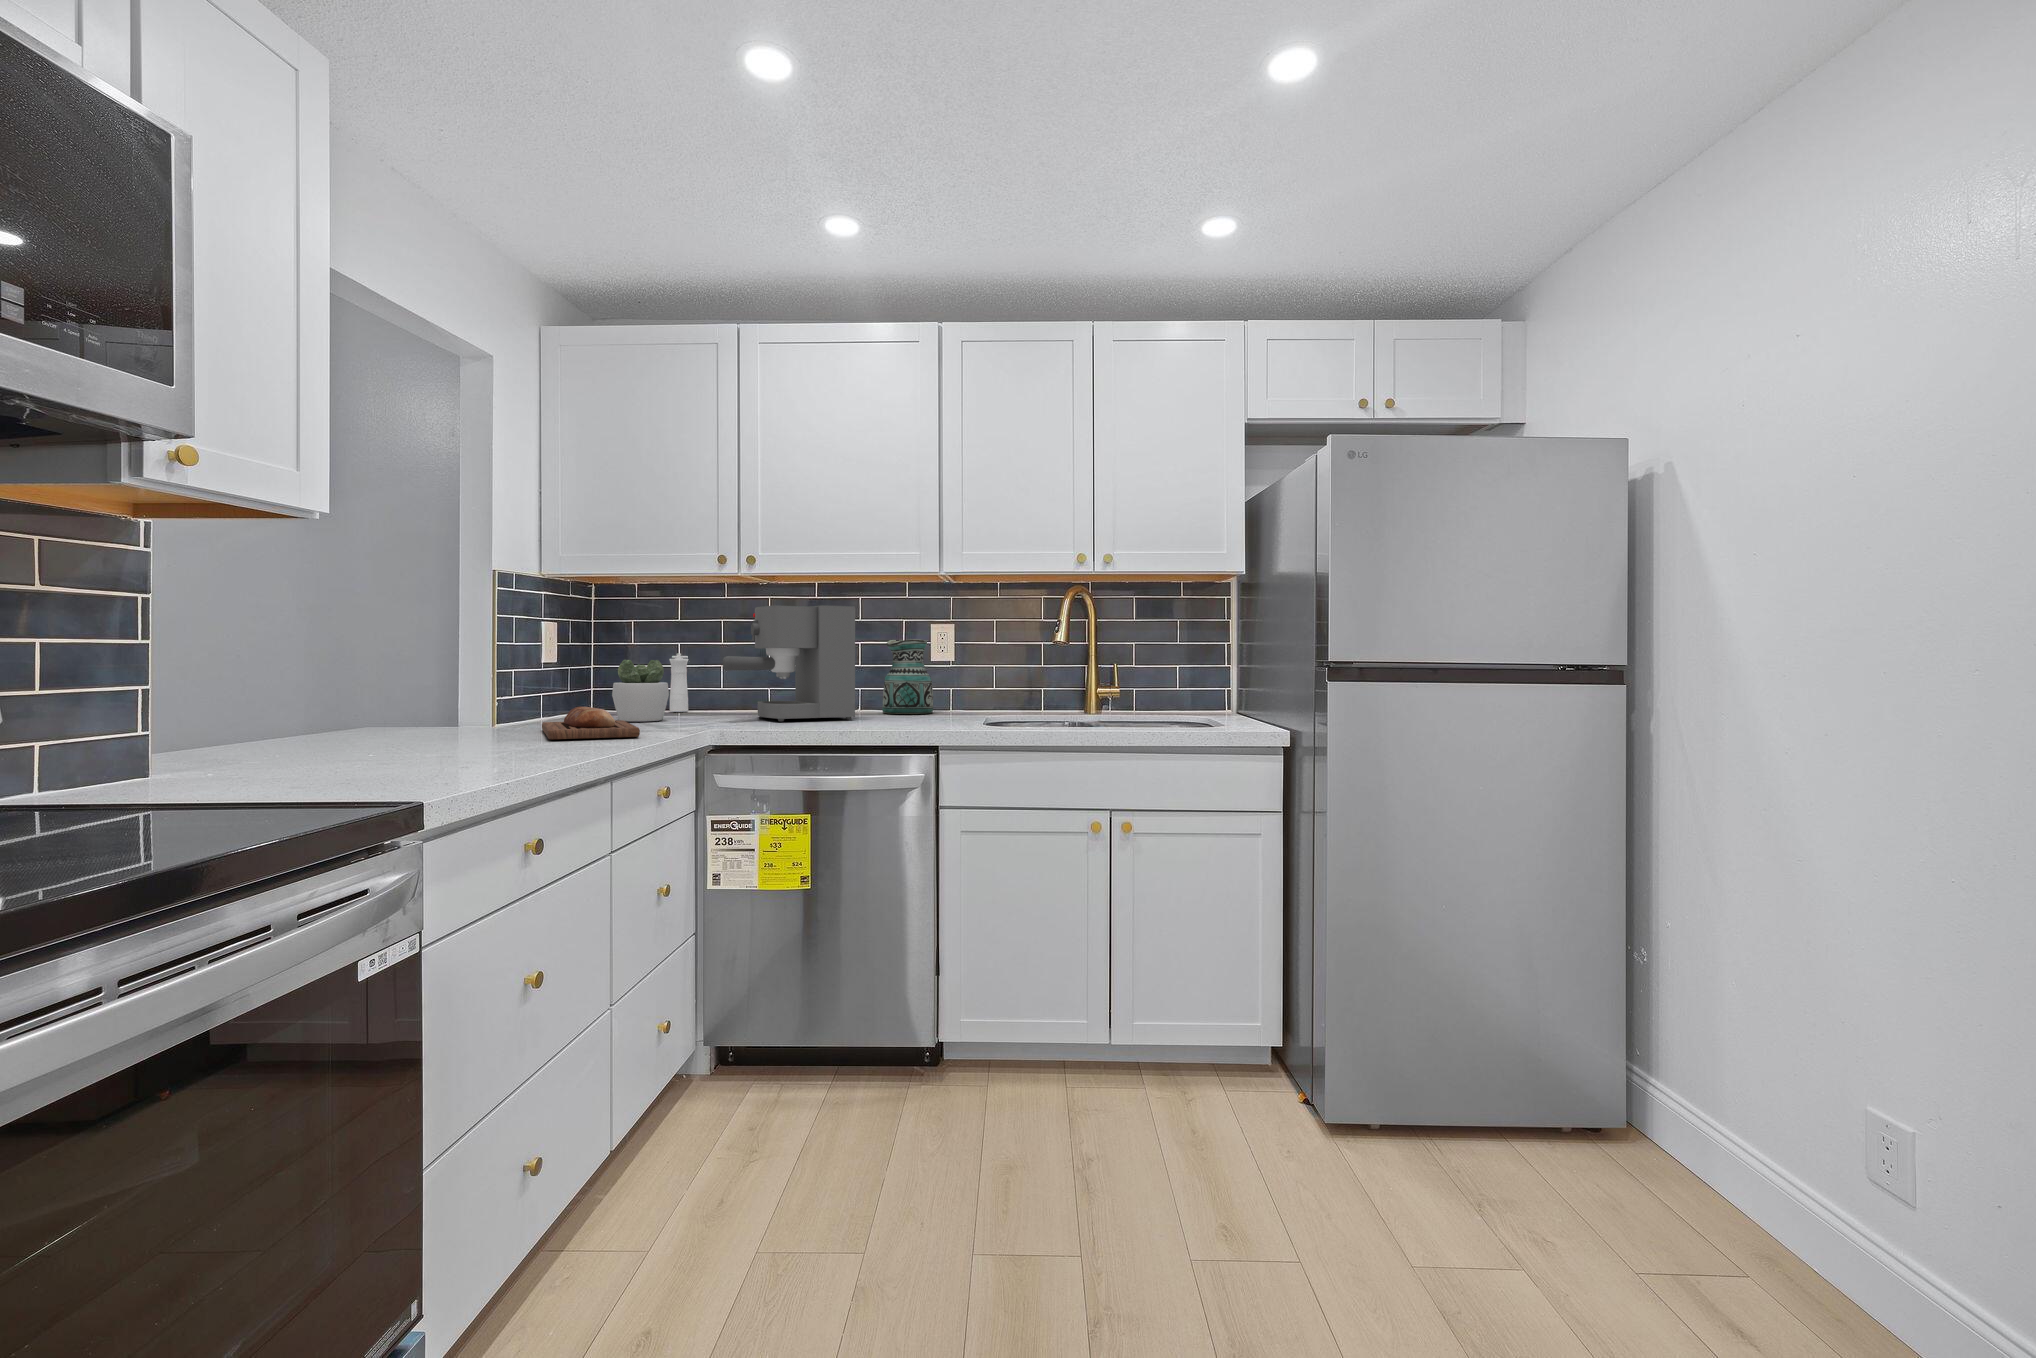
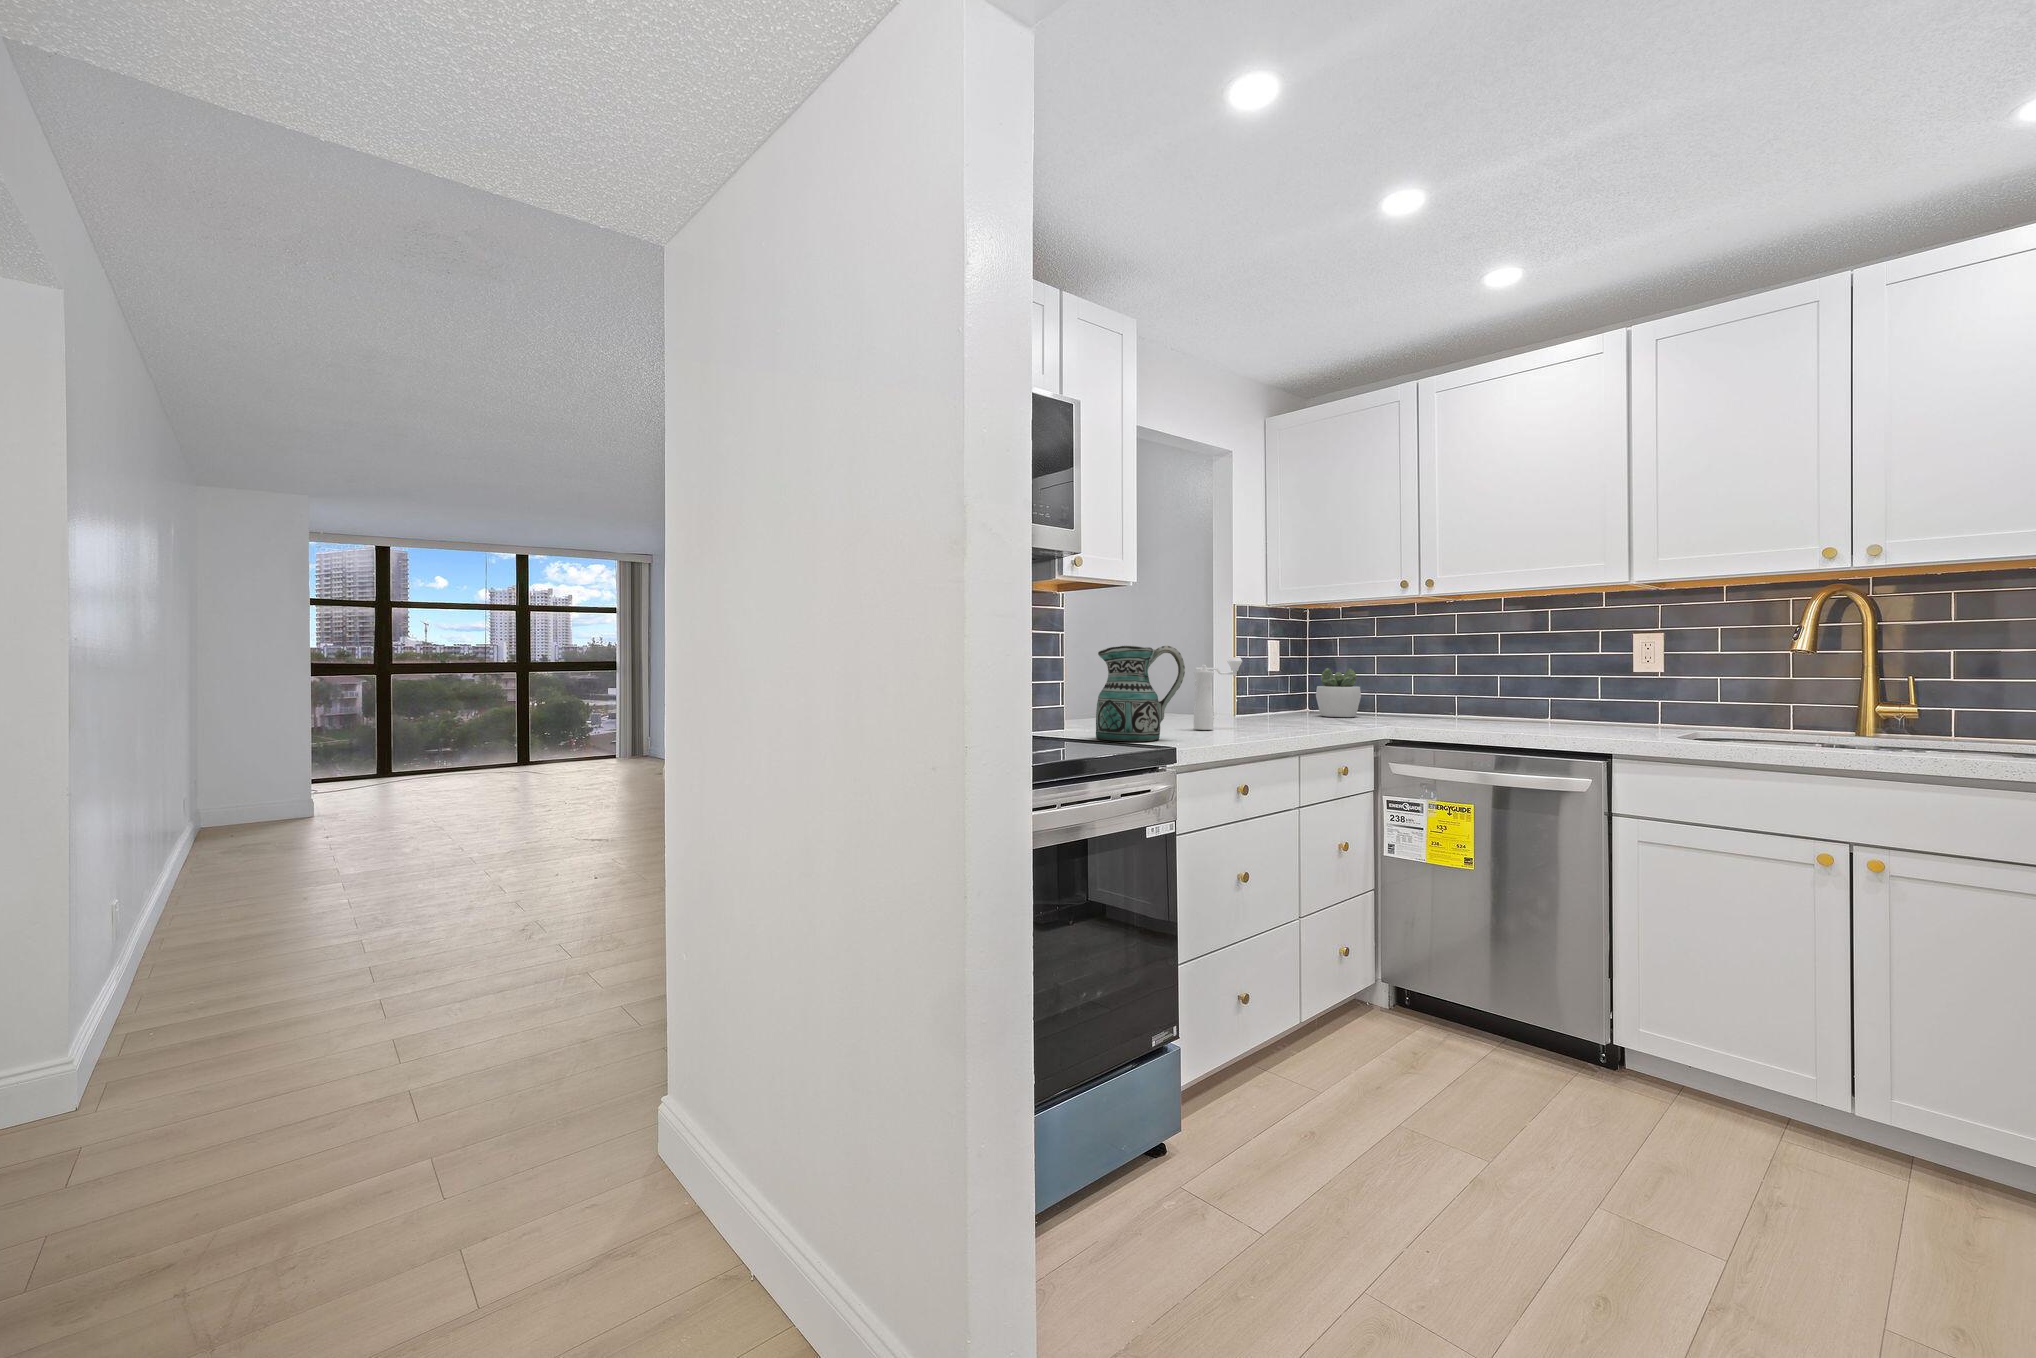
coffee maker: present [722,605,855,721] -> none [1404,619,1535,724]
ceramic pitcher: present [882,639,933,714] -> present [1096,645,1185,741]
pepper mill: present [669,653,688,712] -> present [1194,657,1242,730]
bread loaf: present [542,707,640,739] -> none [1257,703,1324,727]

